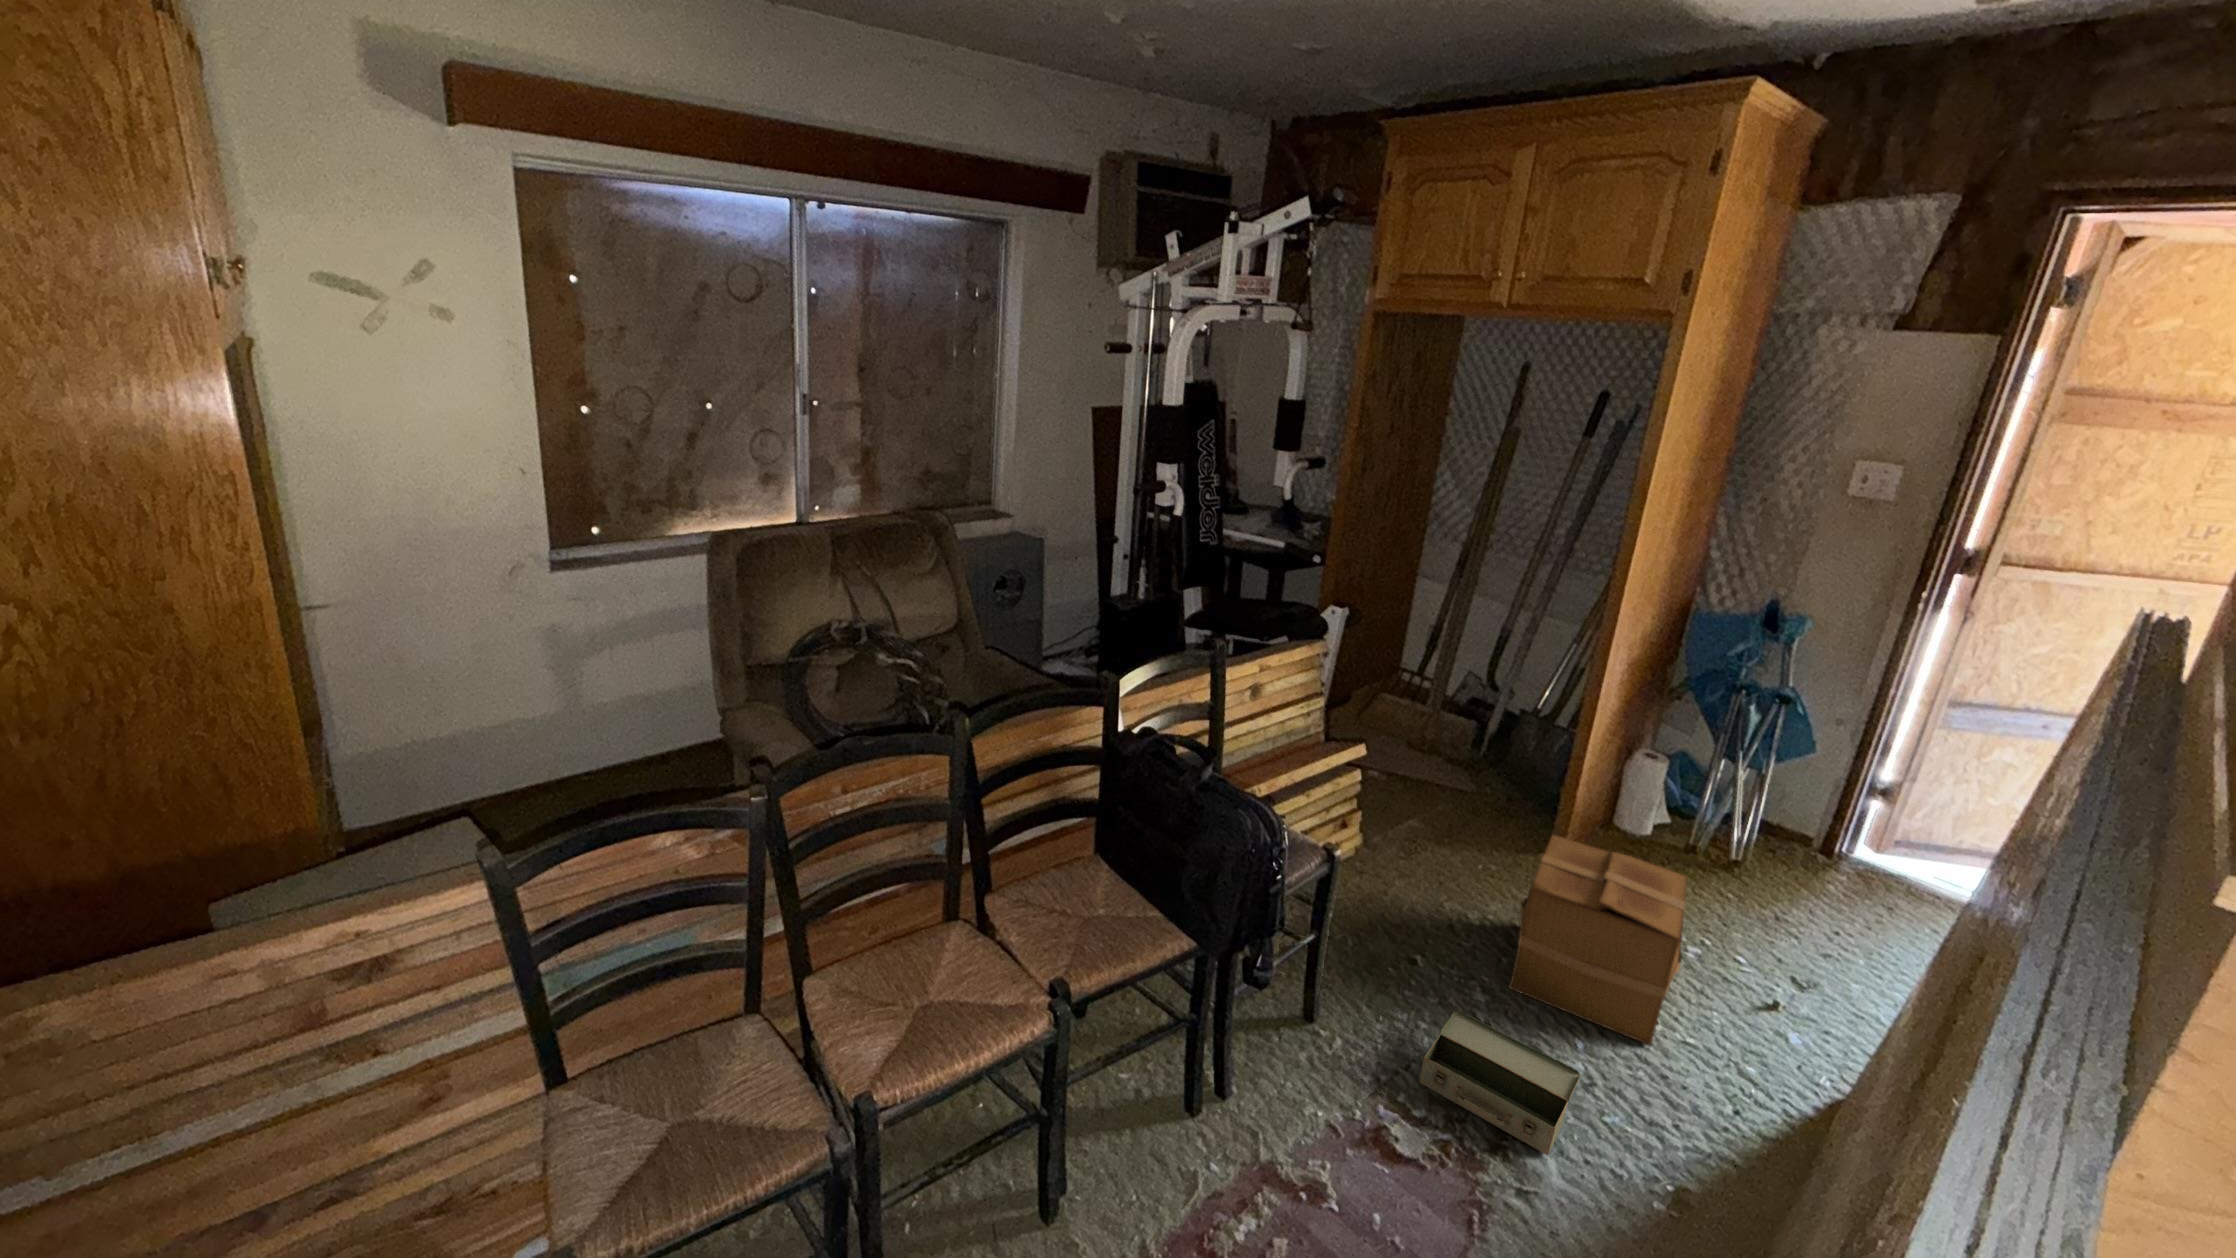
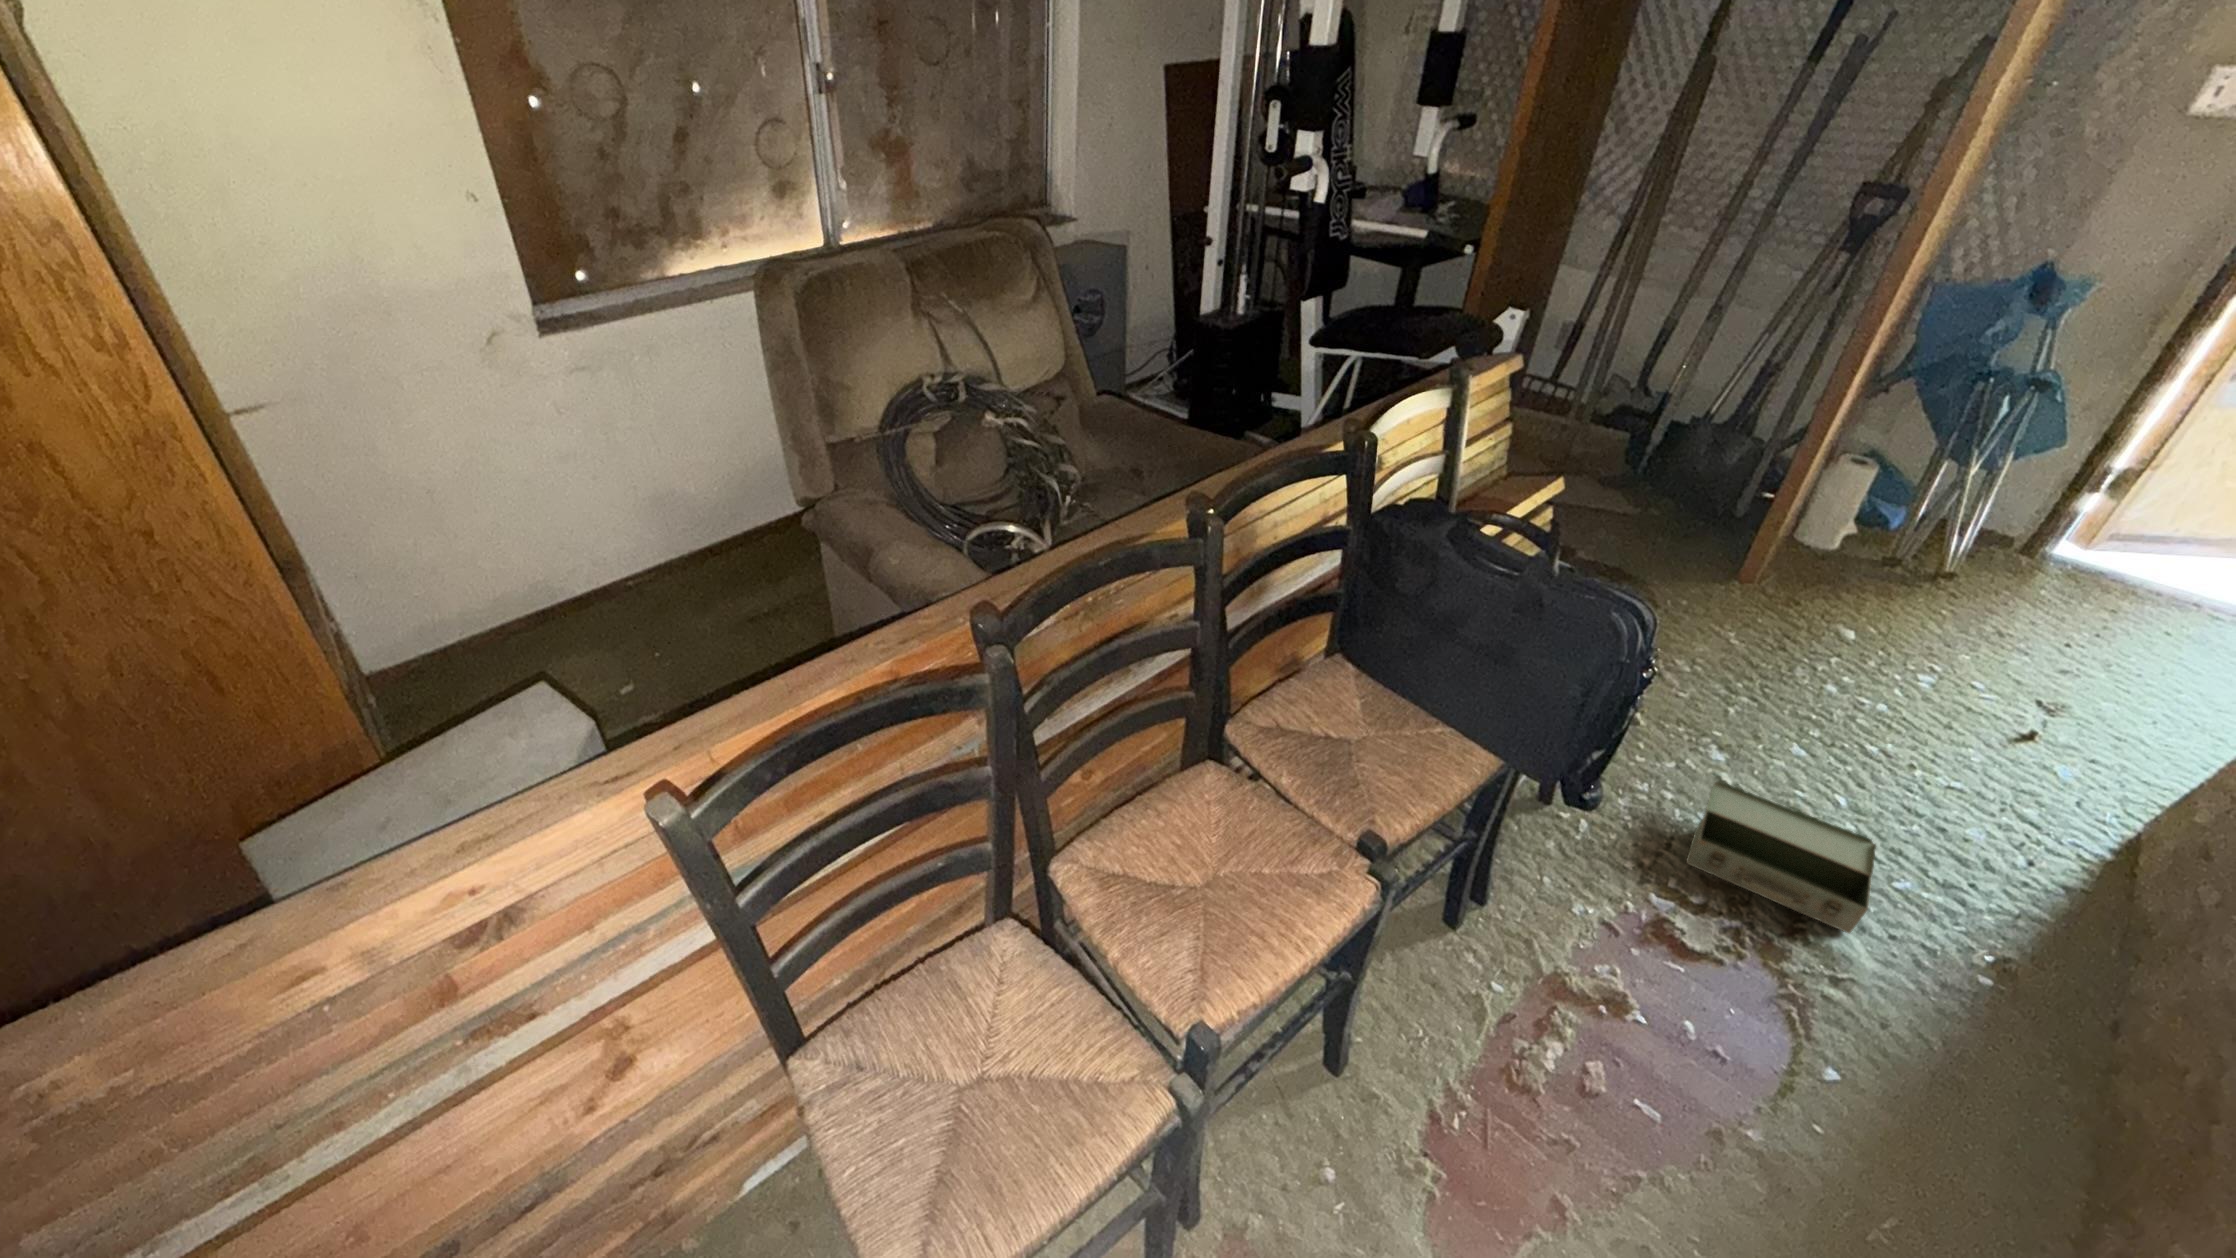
cardboard box: present [1509,835,1687,1045] -> none [1746,570,1993,795]

